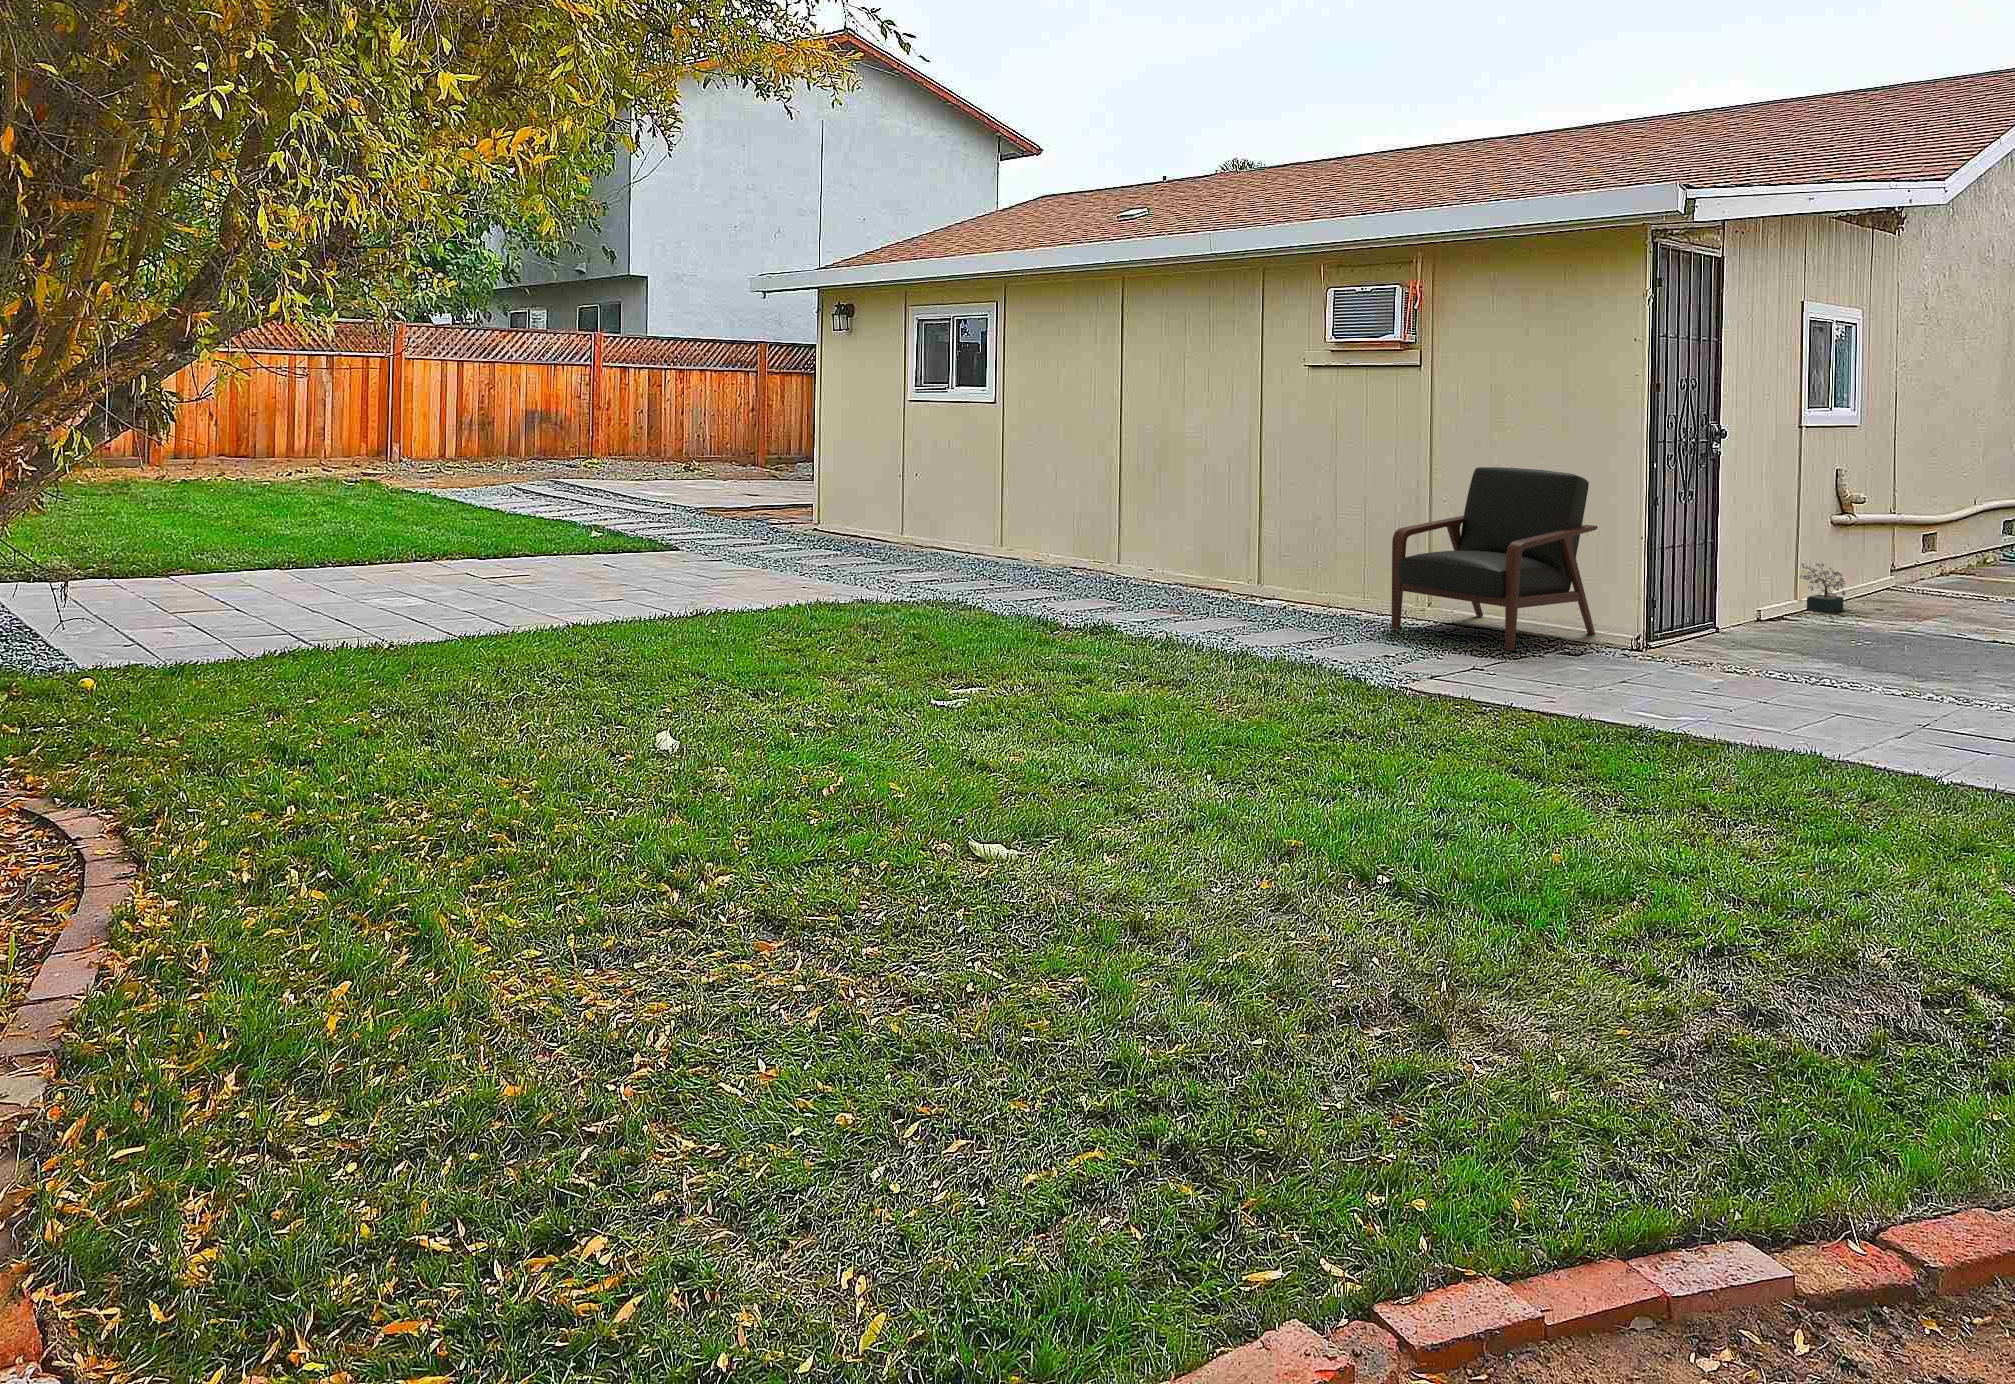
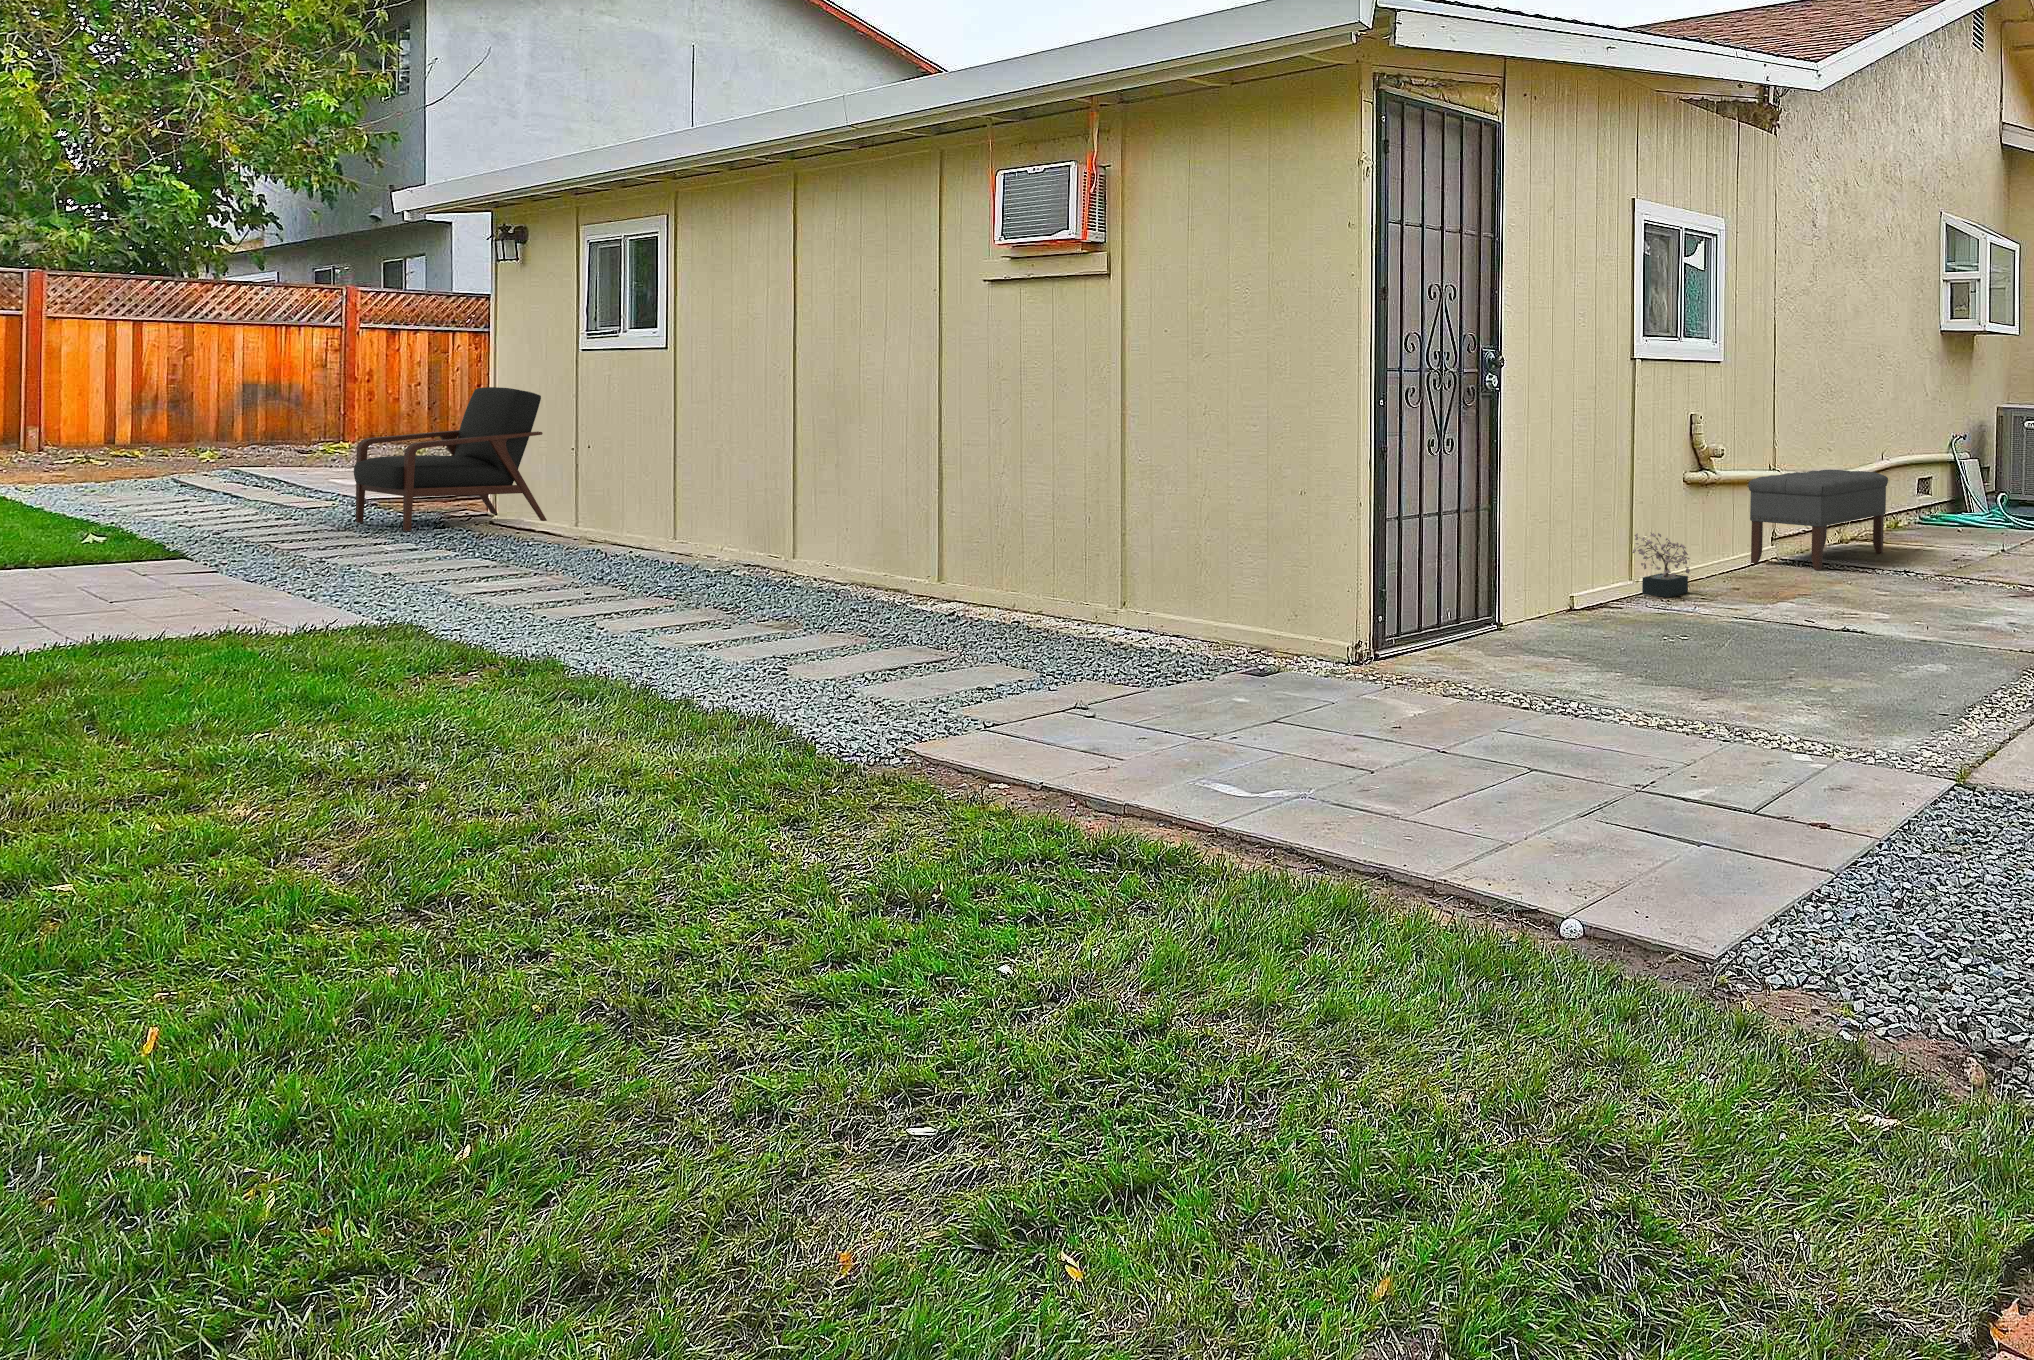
chair: present [1392,467,1598,650] -> present [354,387,547,531]
bench: none [1875,514,1993,597] -> present [1748,469,1888,570]

